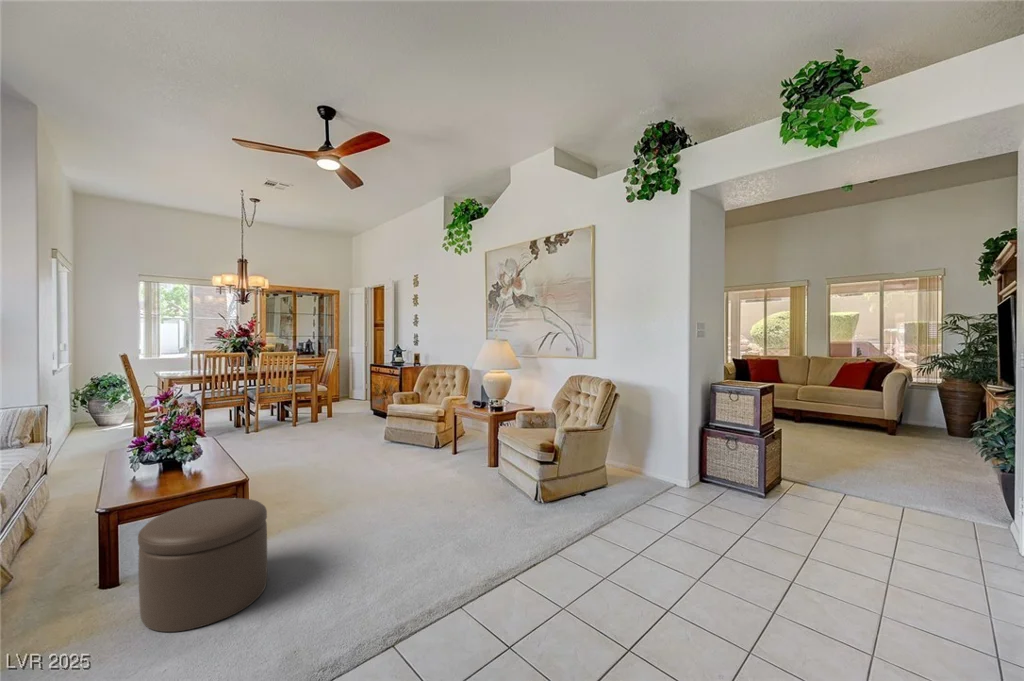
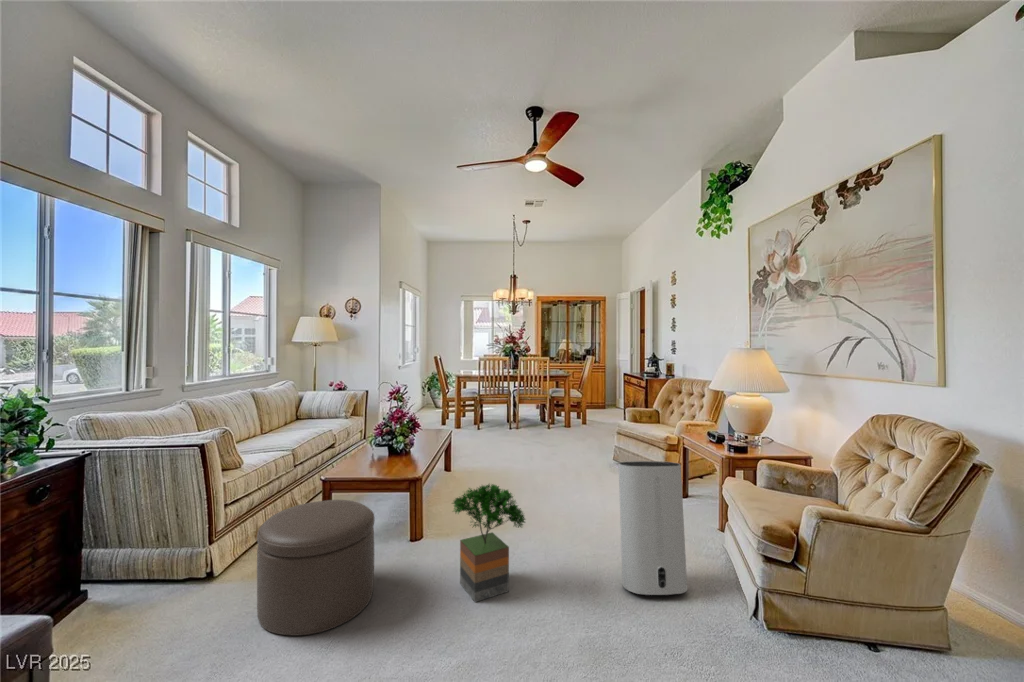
air purifier: none [446,419,492,509] -> present [619,461,687,595]
potted tree: none [325,456,394,549] -> present [452,484,525,602]

